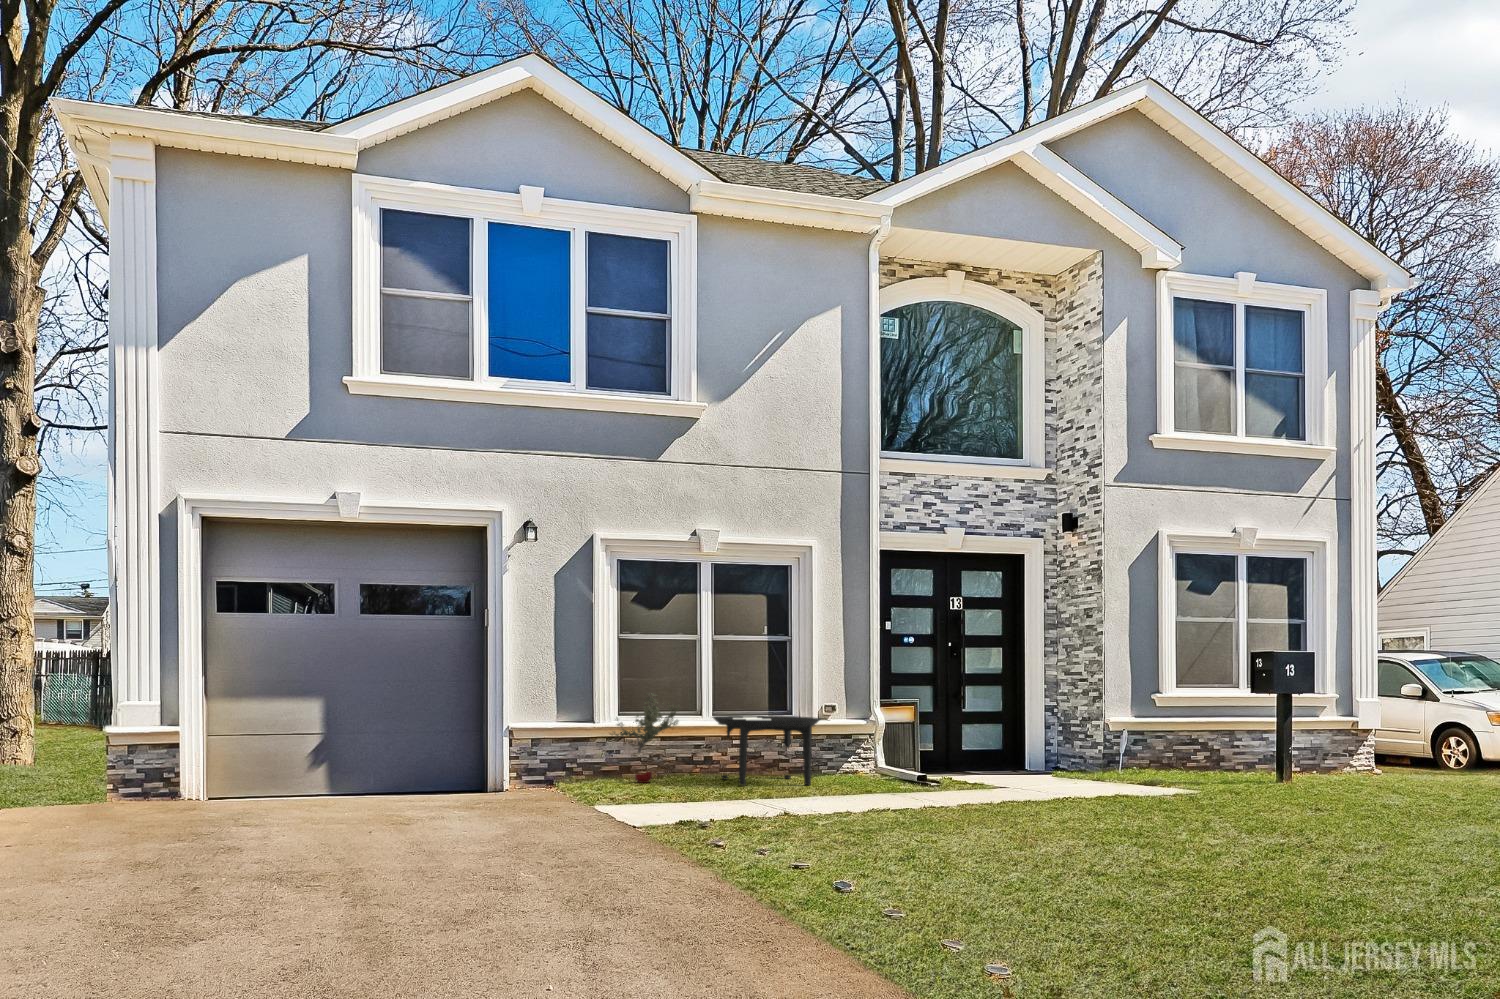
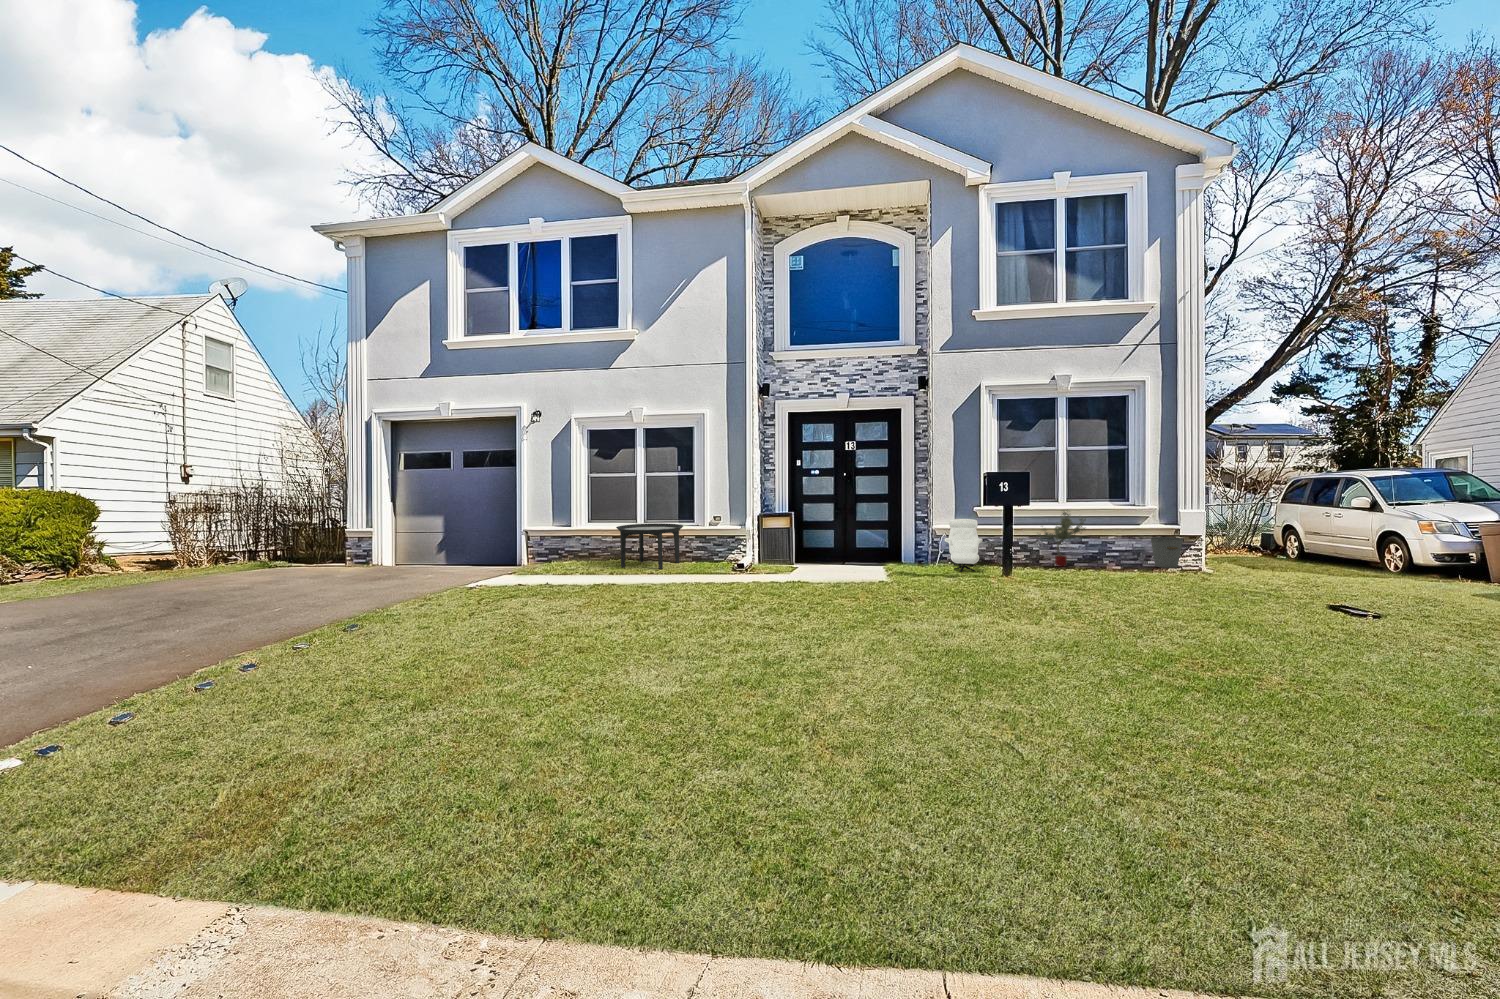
potted tree: present [610,694,679,783] -> present [1038,512,1086,567]
armchair: none [1119,707,1195,774] -> present [944,519,983,572]
bucket: none [1311,729,1349,765] -> present [1151,537,1183,568]

